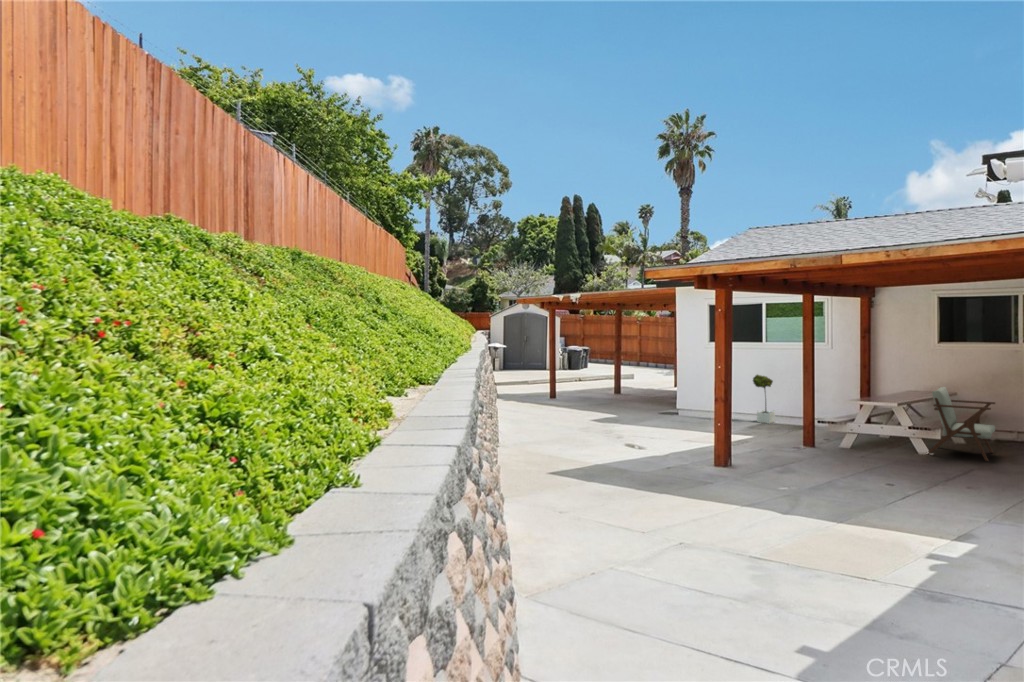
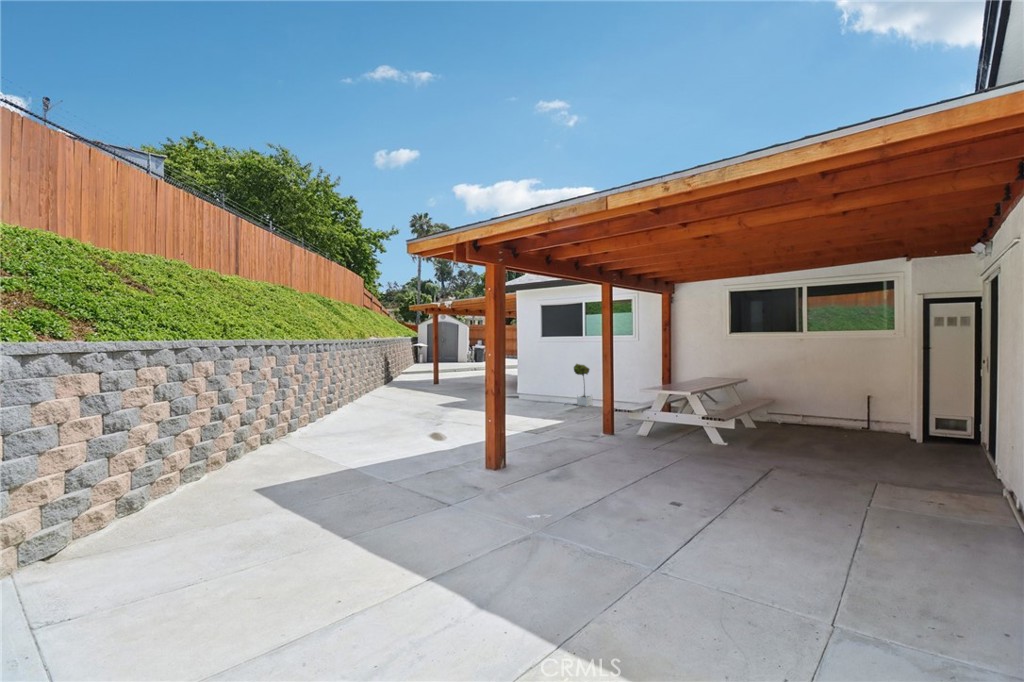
lounge chair: present [926,387,995,461] -> none [719,374,787,454]

